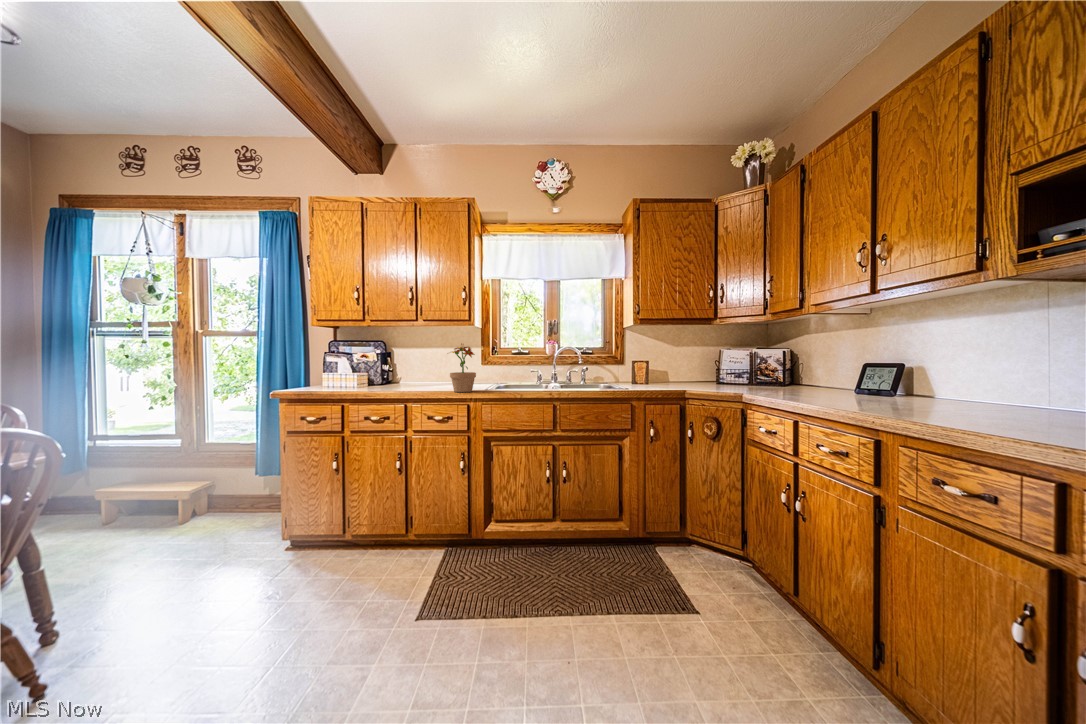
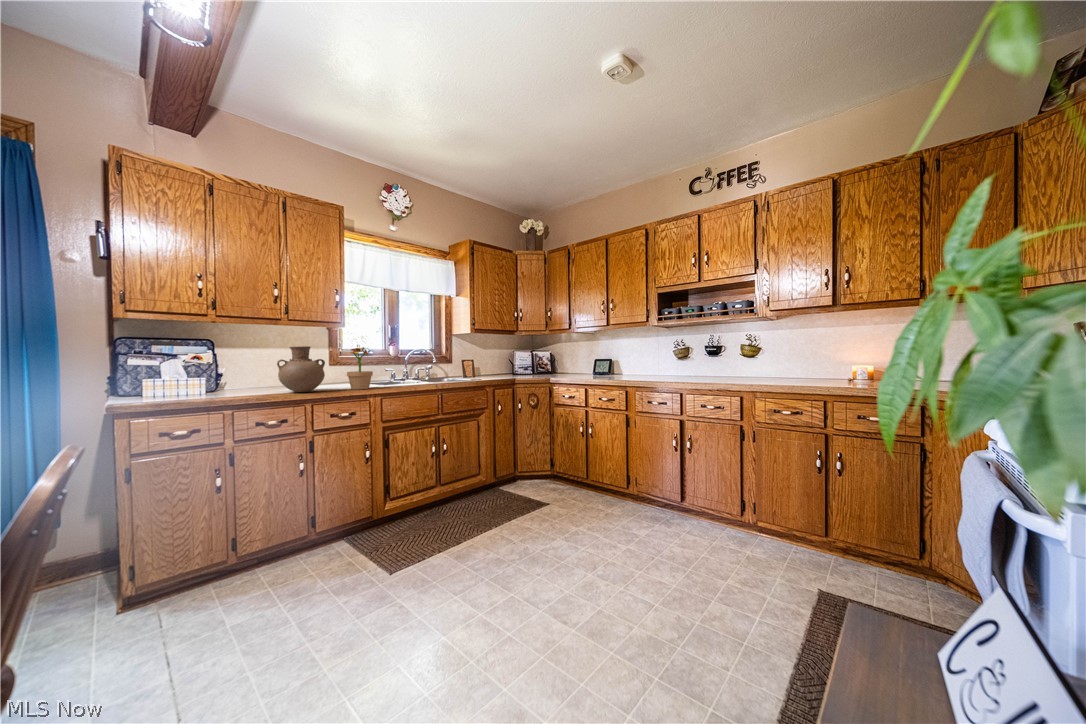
vase: none [389,346,430,391] -> present [277,346,325,392]

